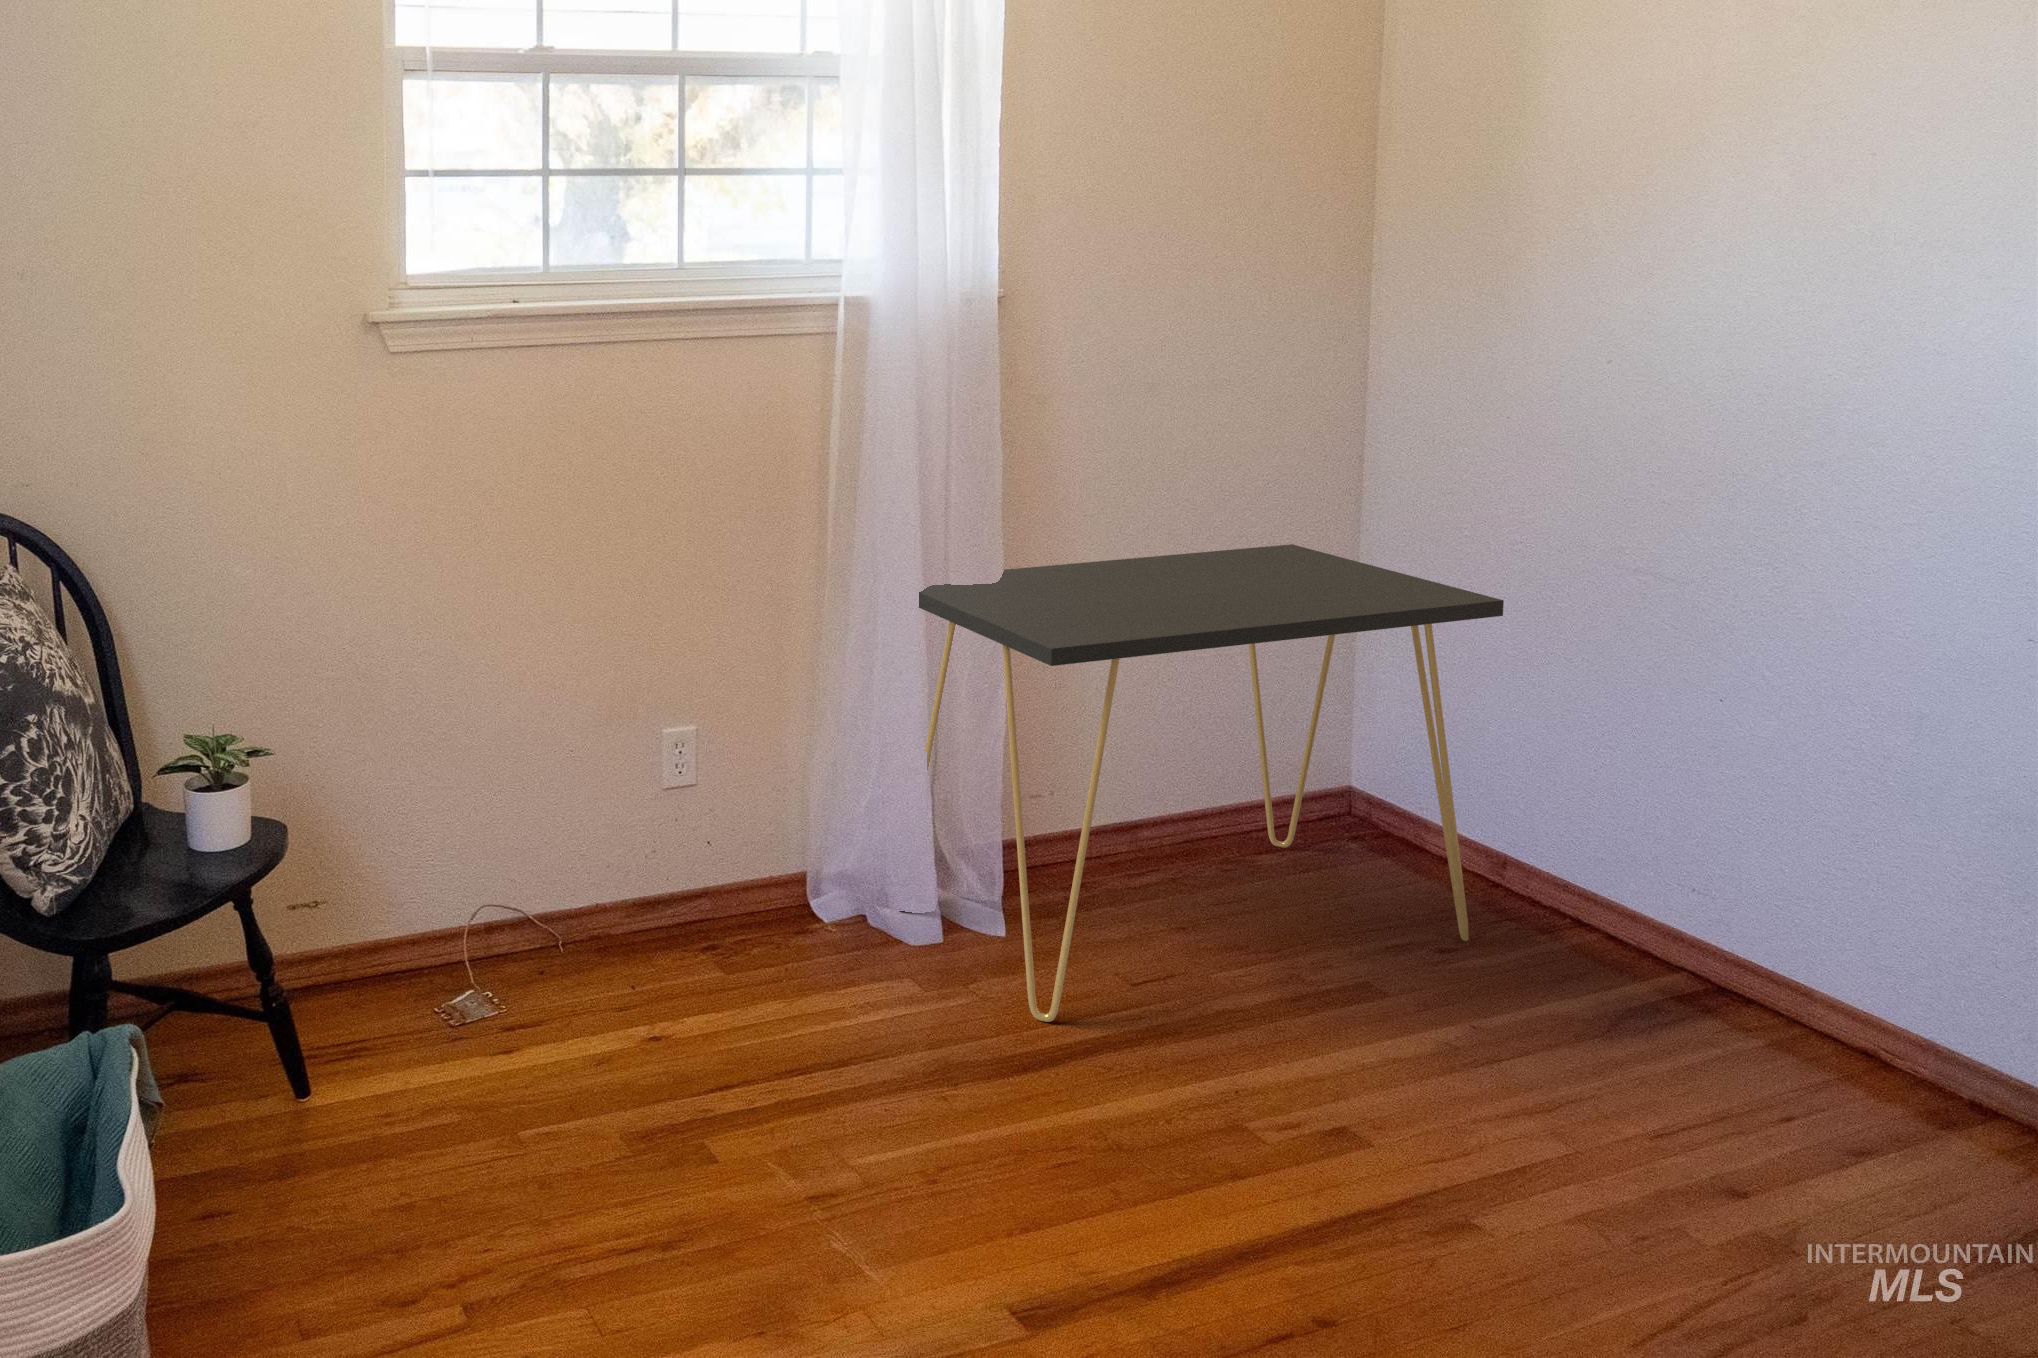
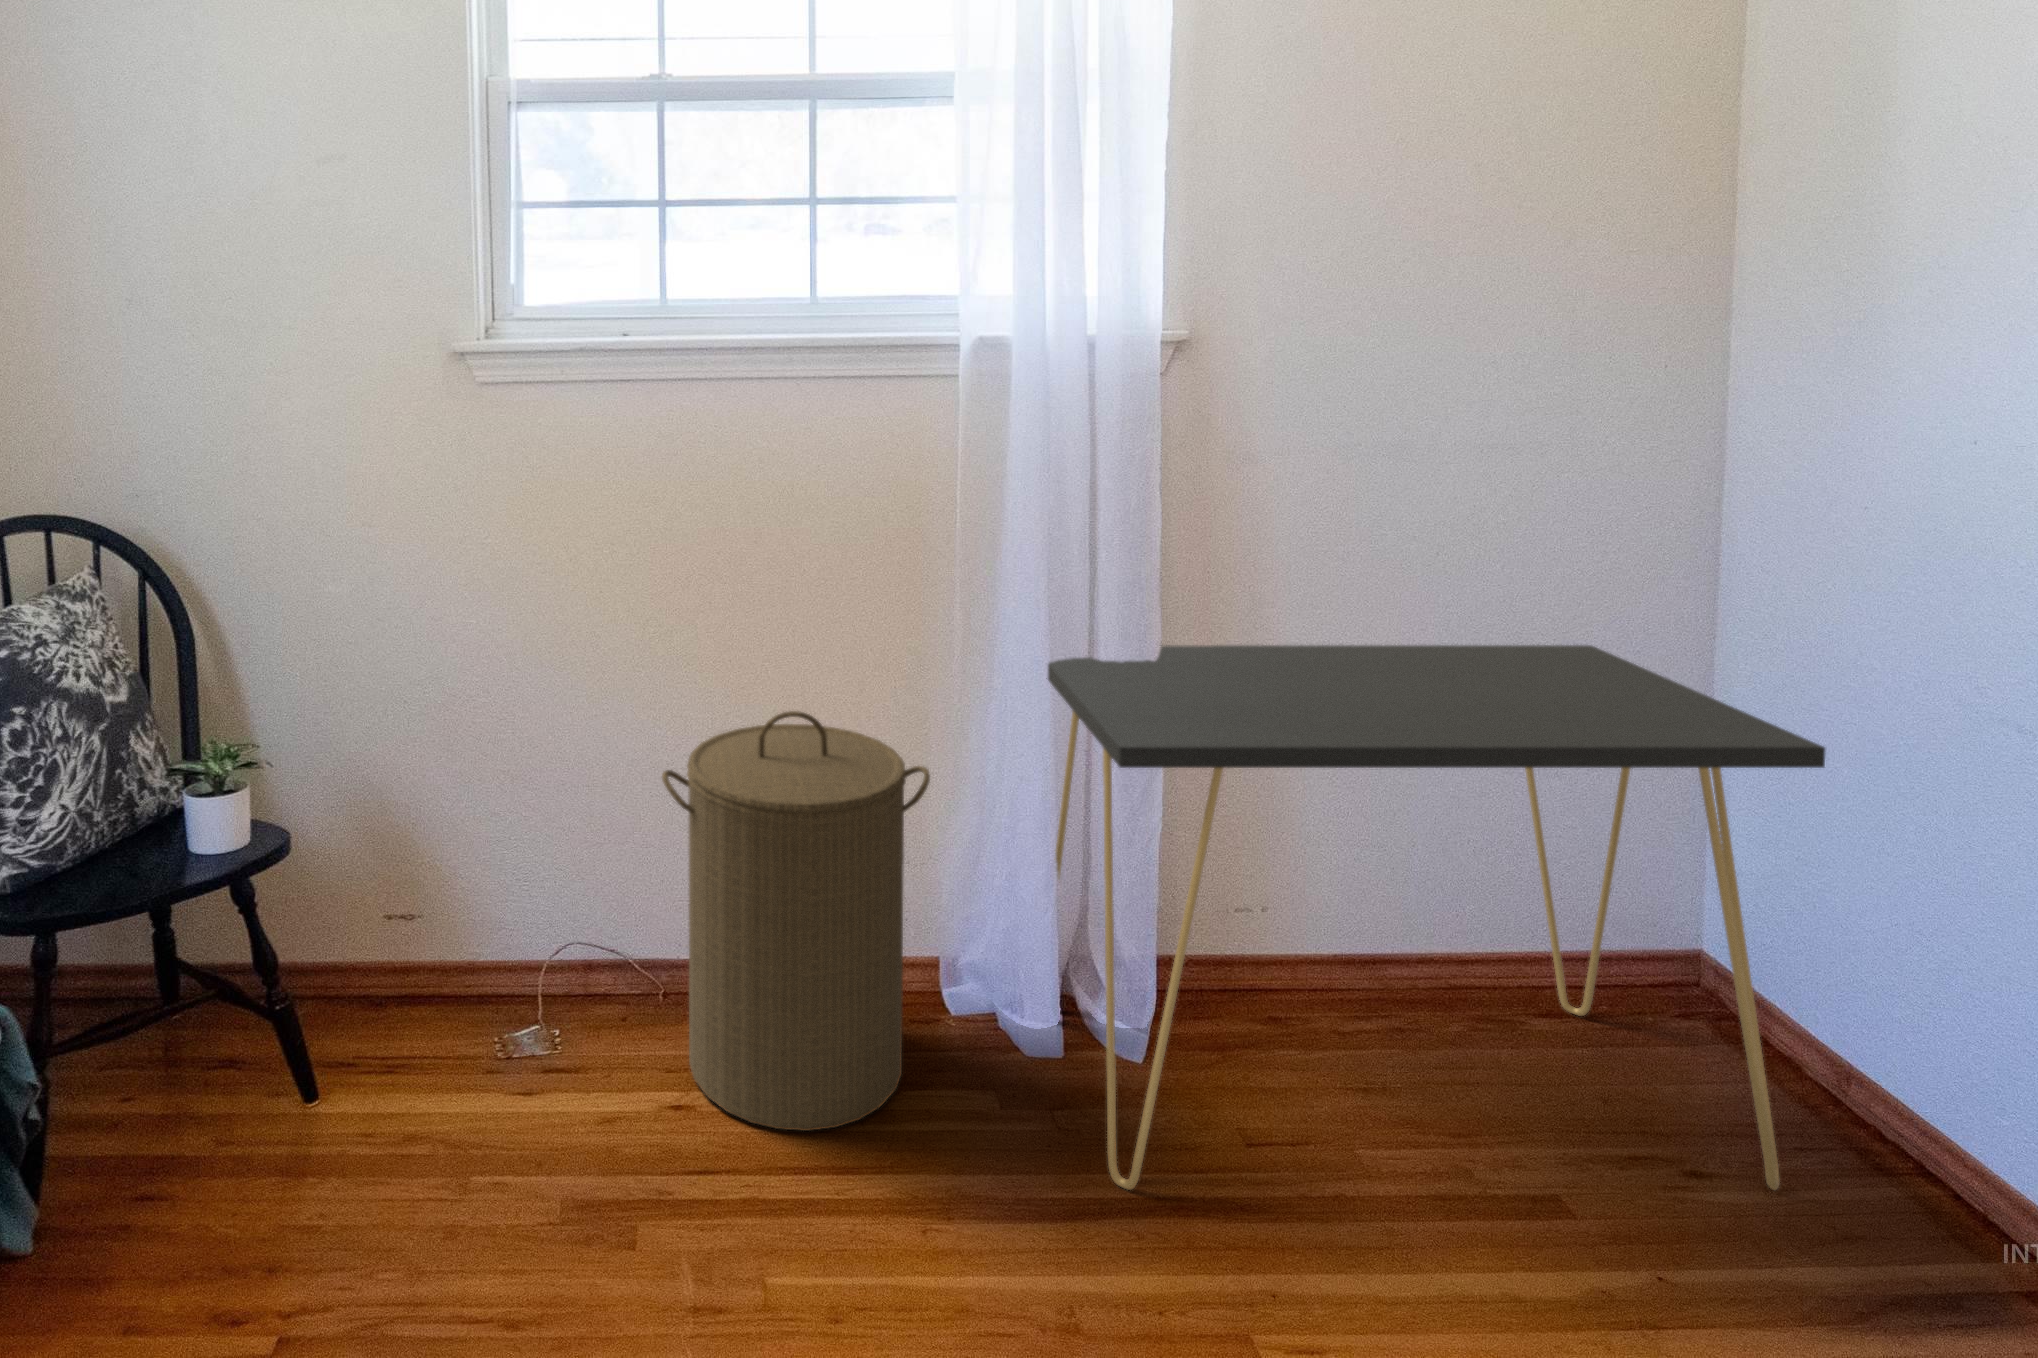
laundry hamper: none [611,653,842,1030] -> present [662,711,930,1131]

